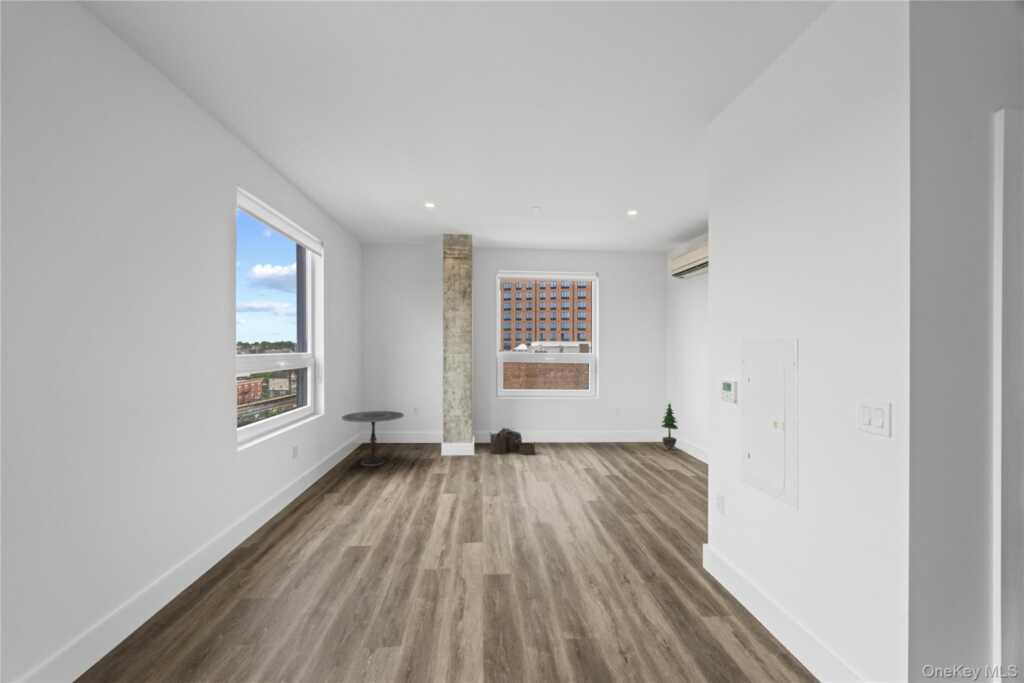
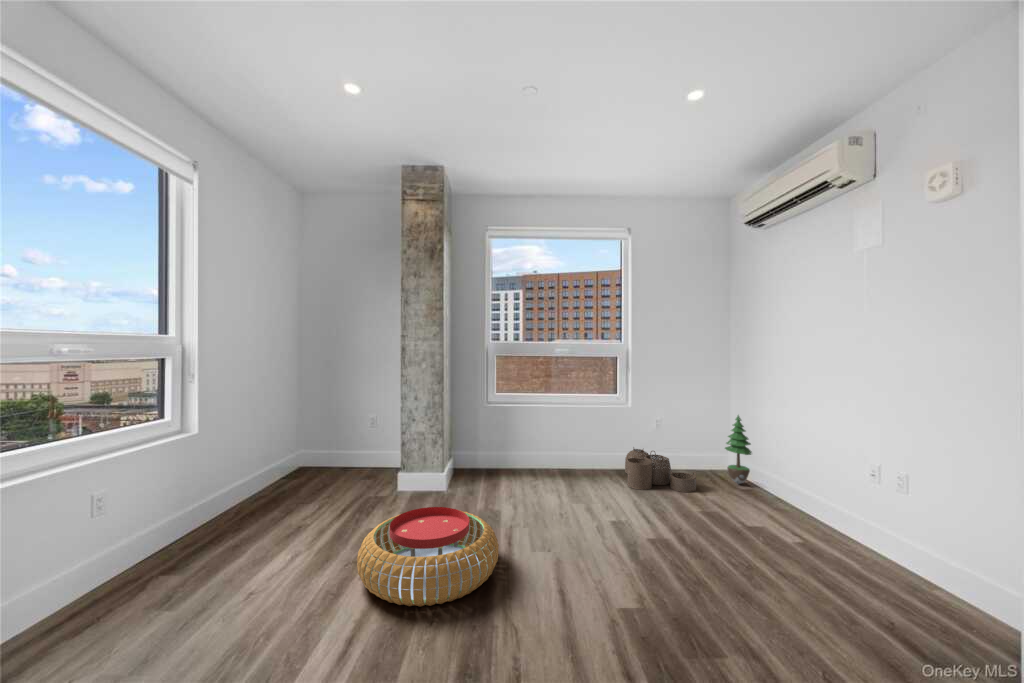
side table: present [342,411,404,466] -> none [238,424,339,509]
woven basket: present [490,428,535,455] -> present [625,449,696,492]
pouf: none [442,456,521,502] -> present [357,507,499,607]

